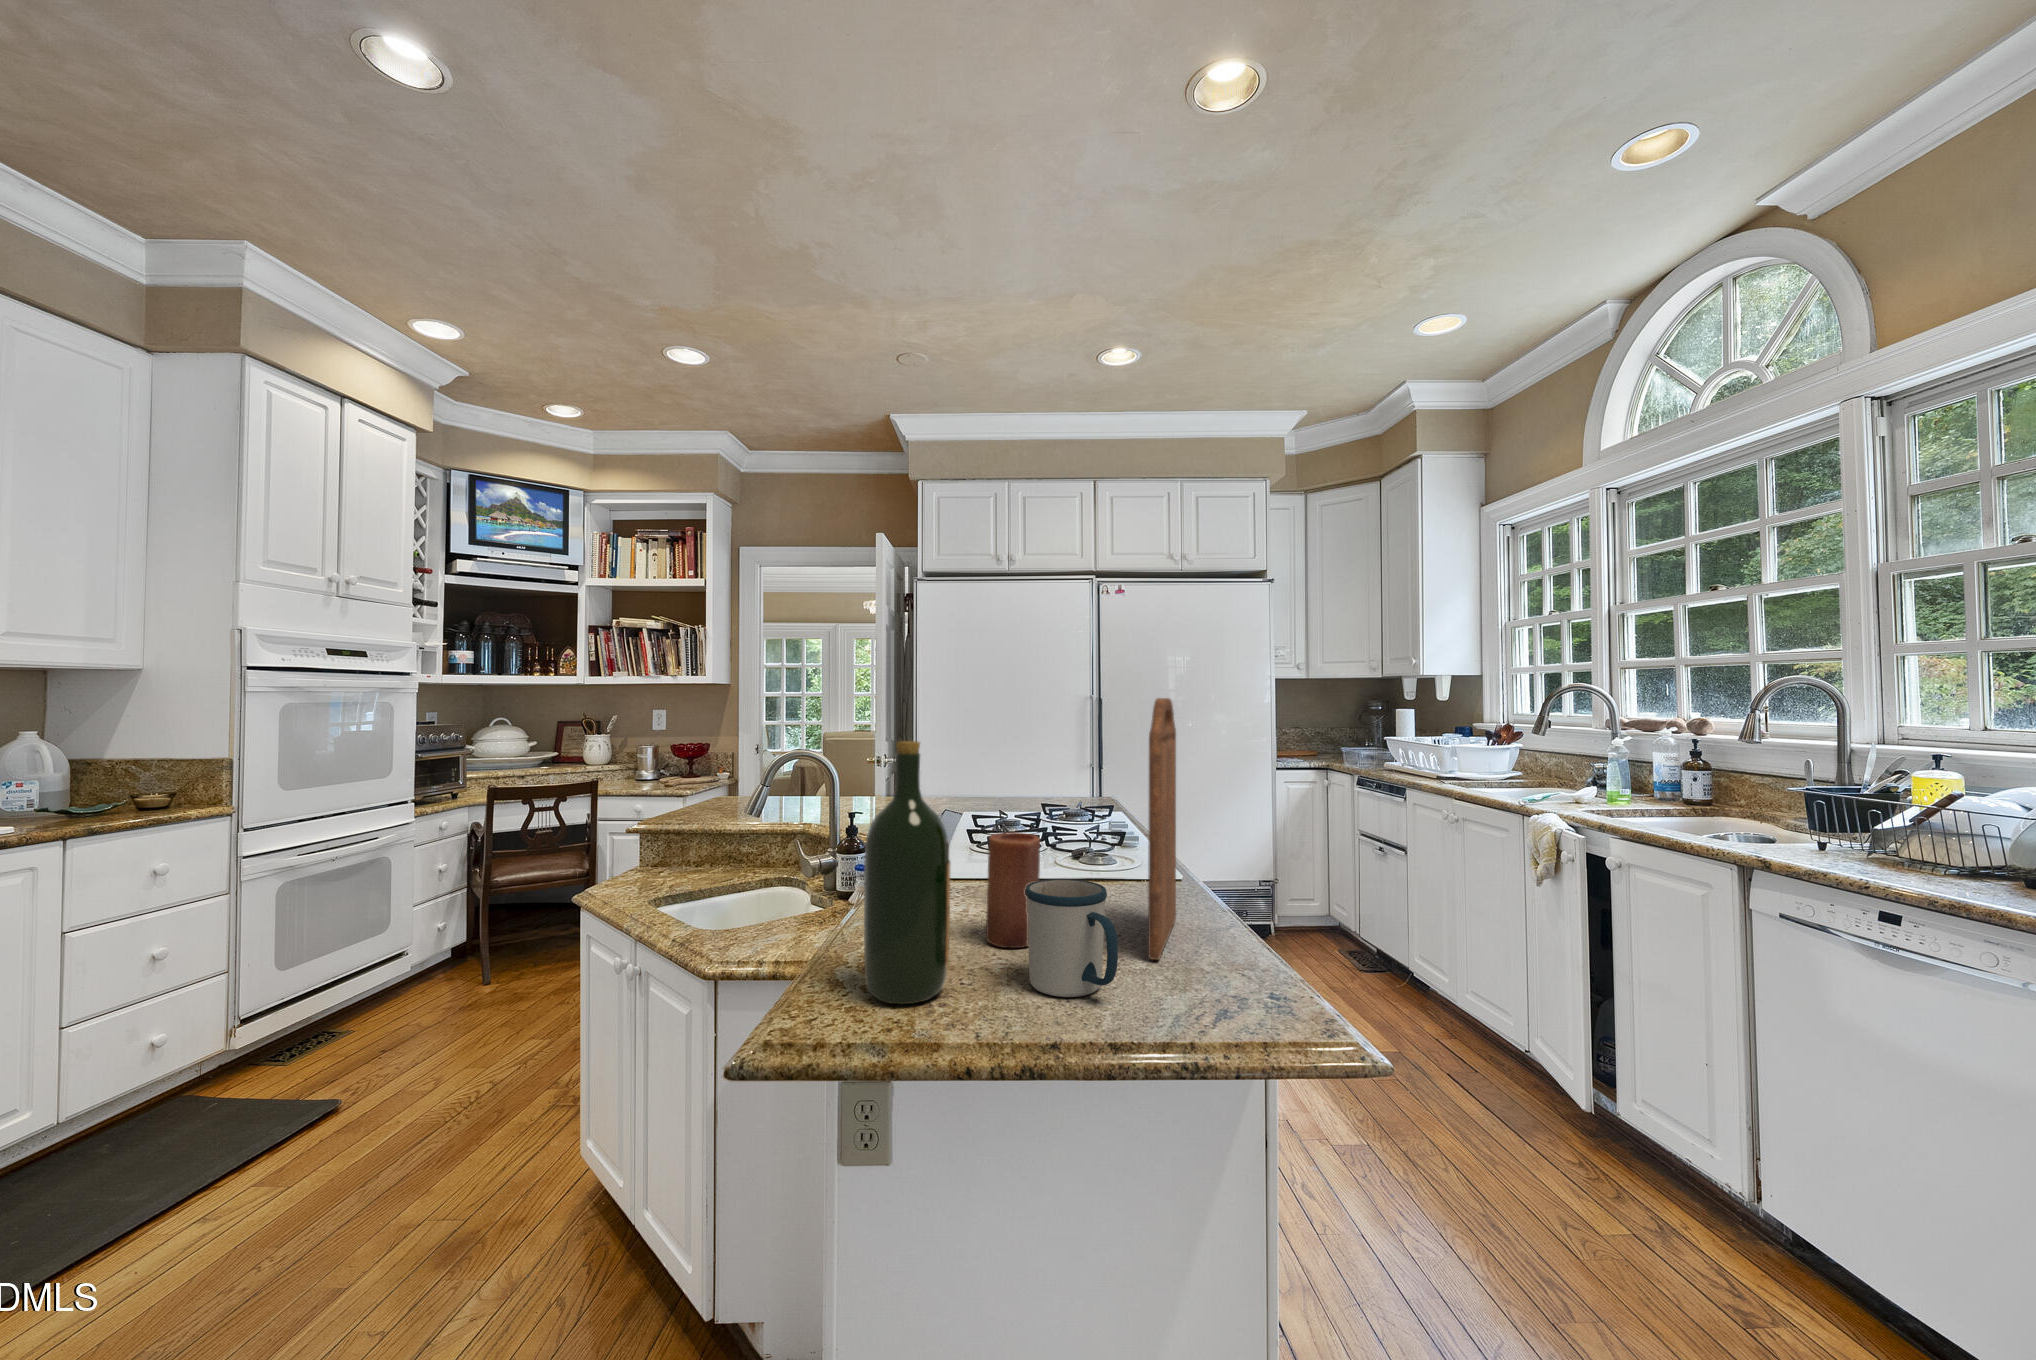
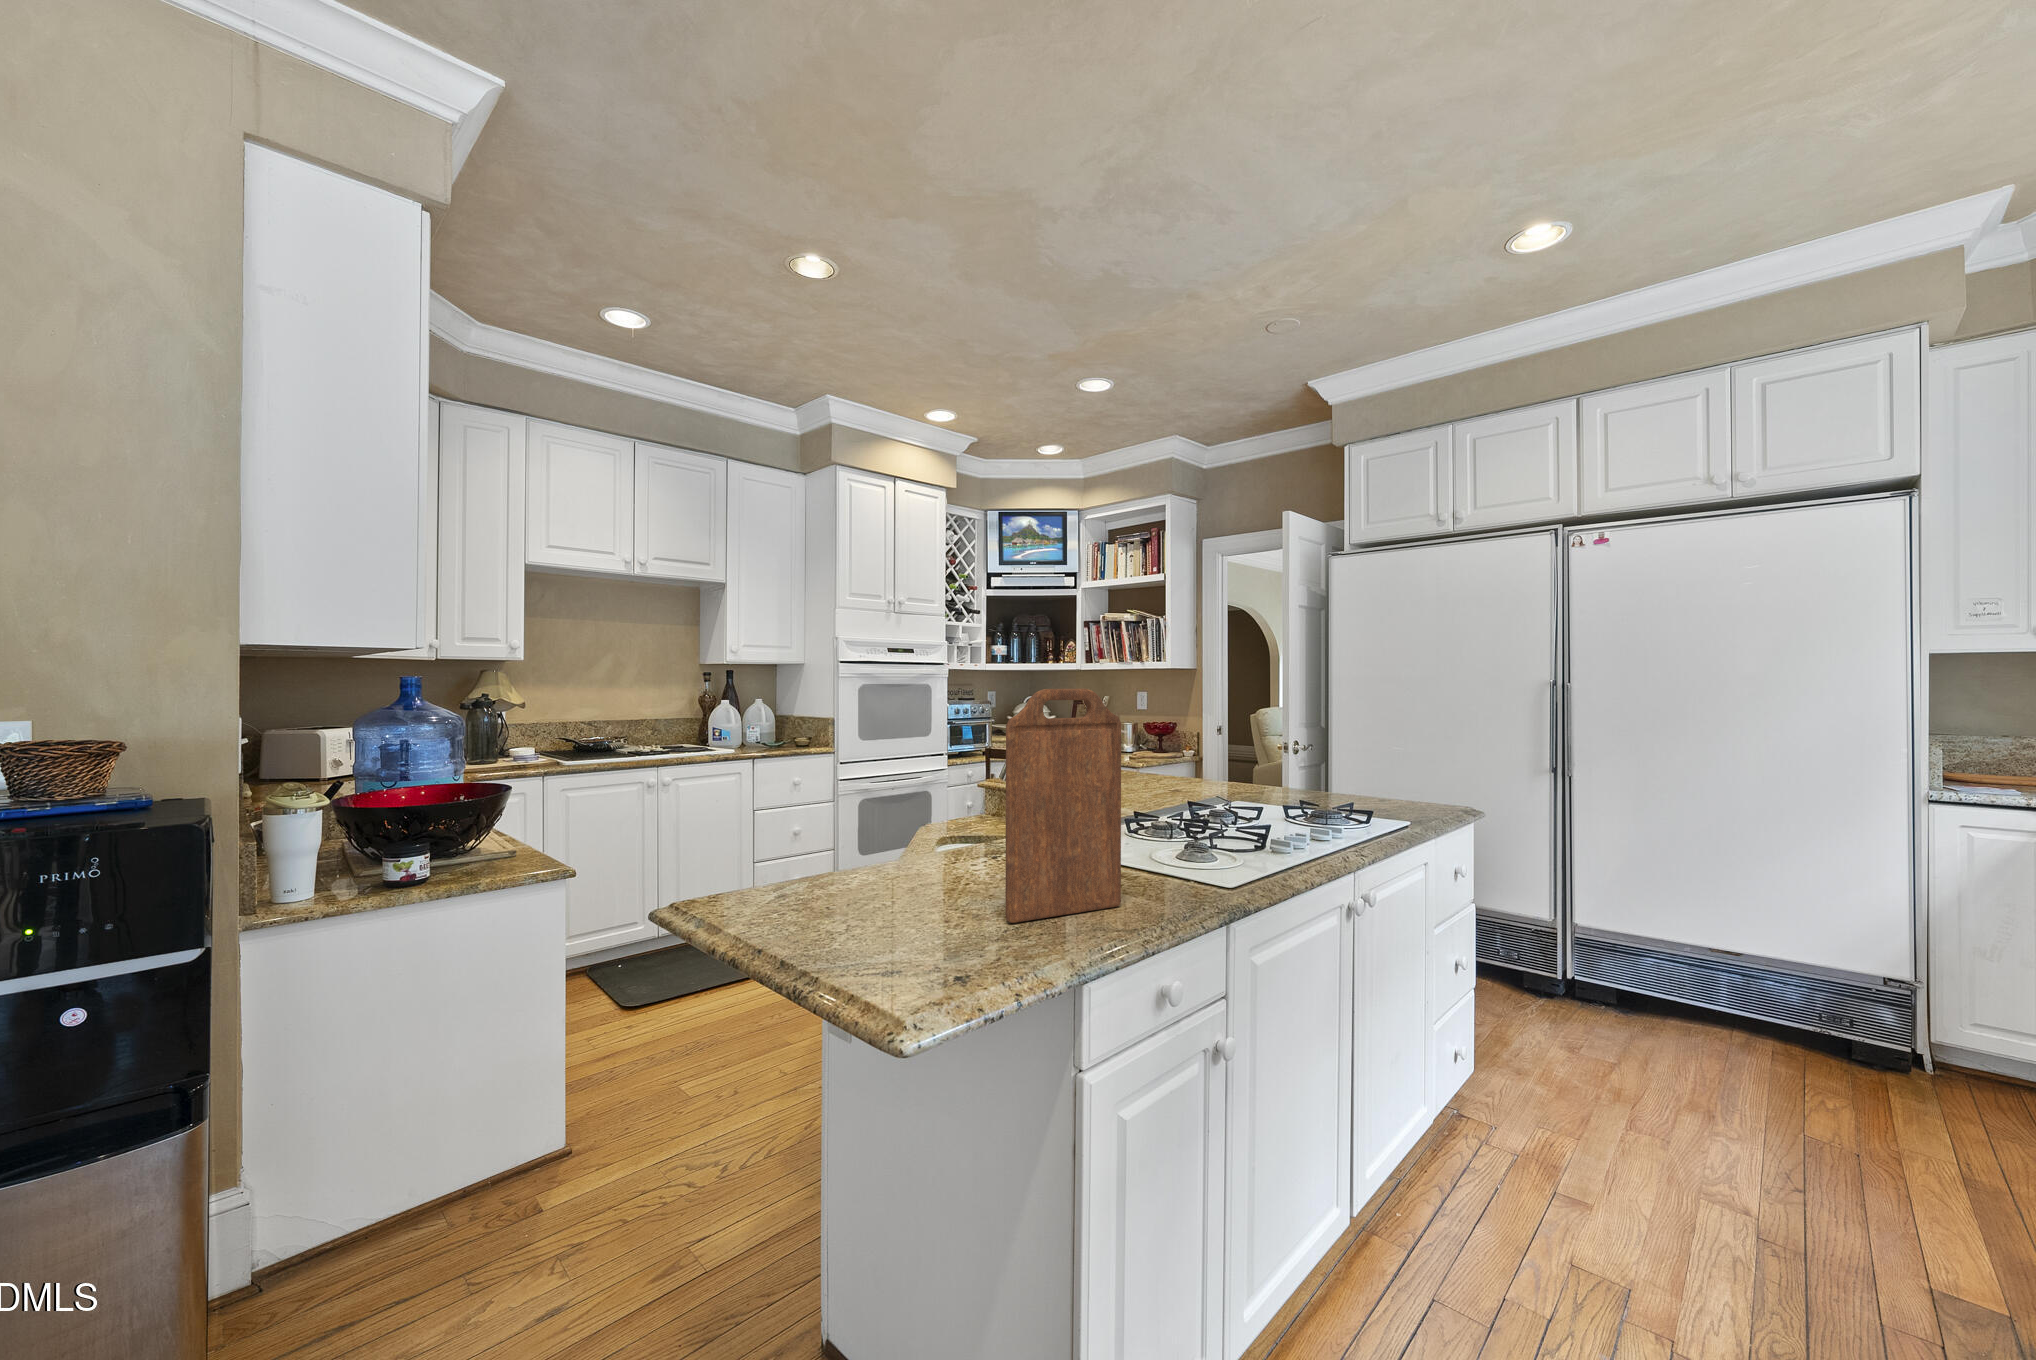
wine bottle: present [864,741,950,1004] -> none [798,720,860,905]
candle: present [986,832,1040,948] -> none [947,800,990,895]
mug: present [1025,879,1118,997] -> none [880,835,945,926]

